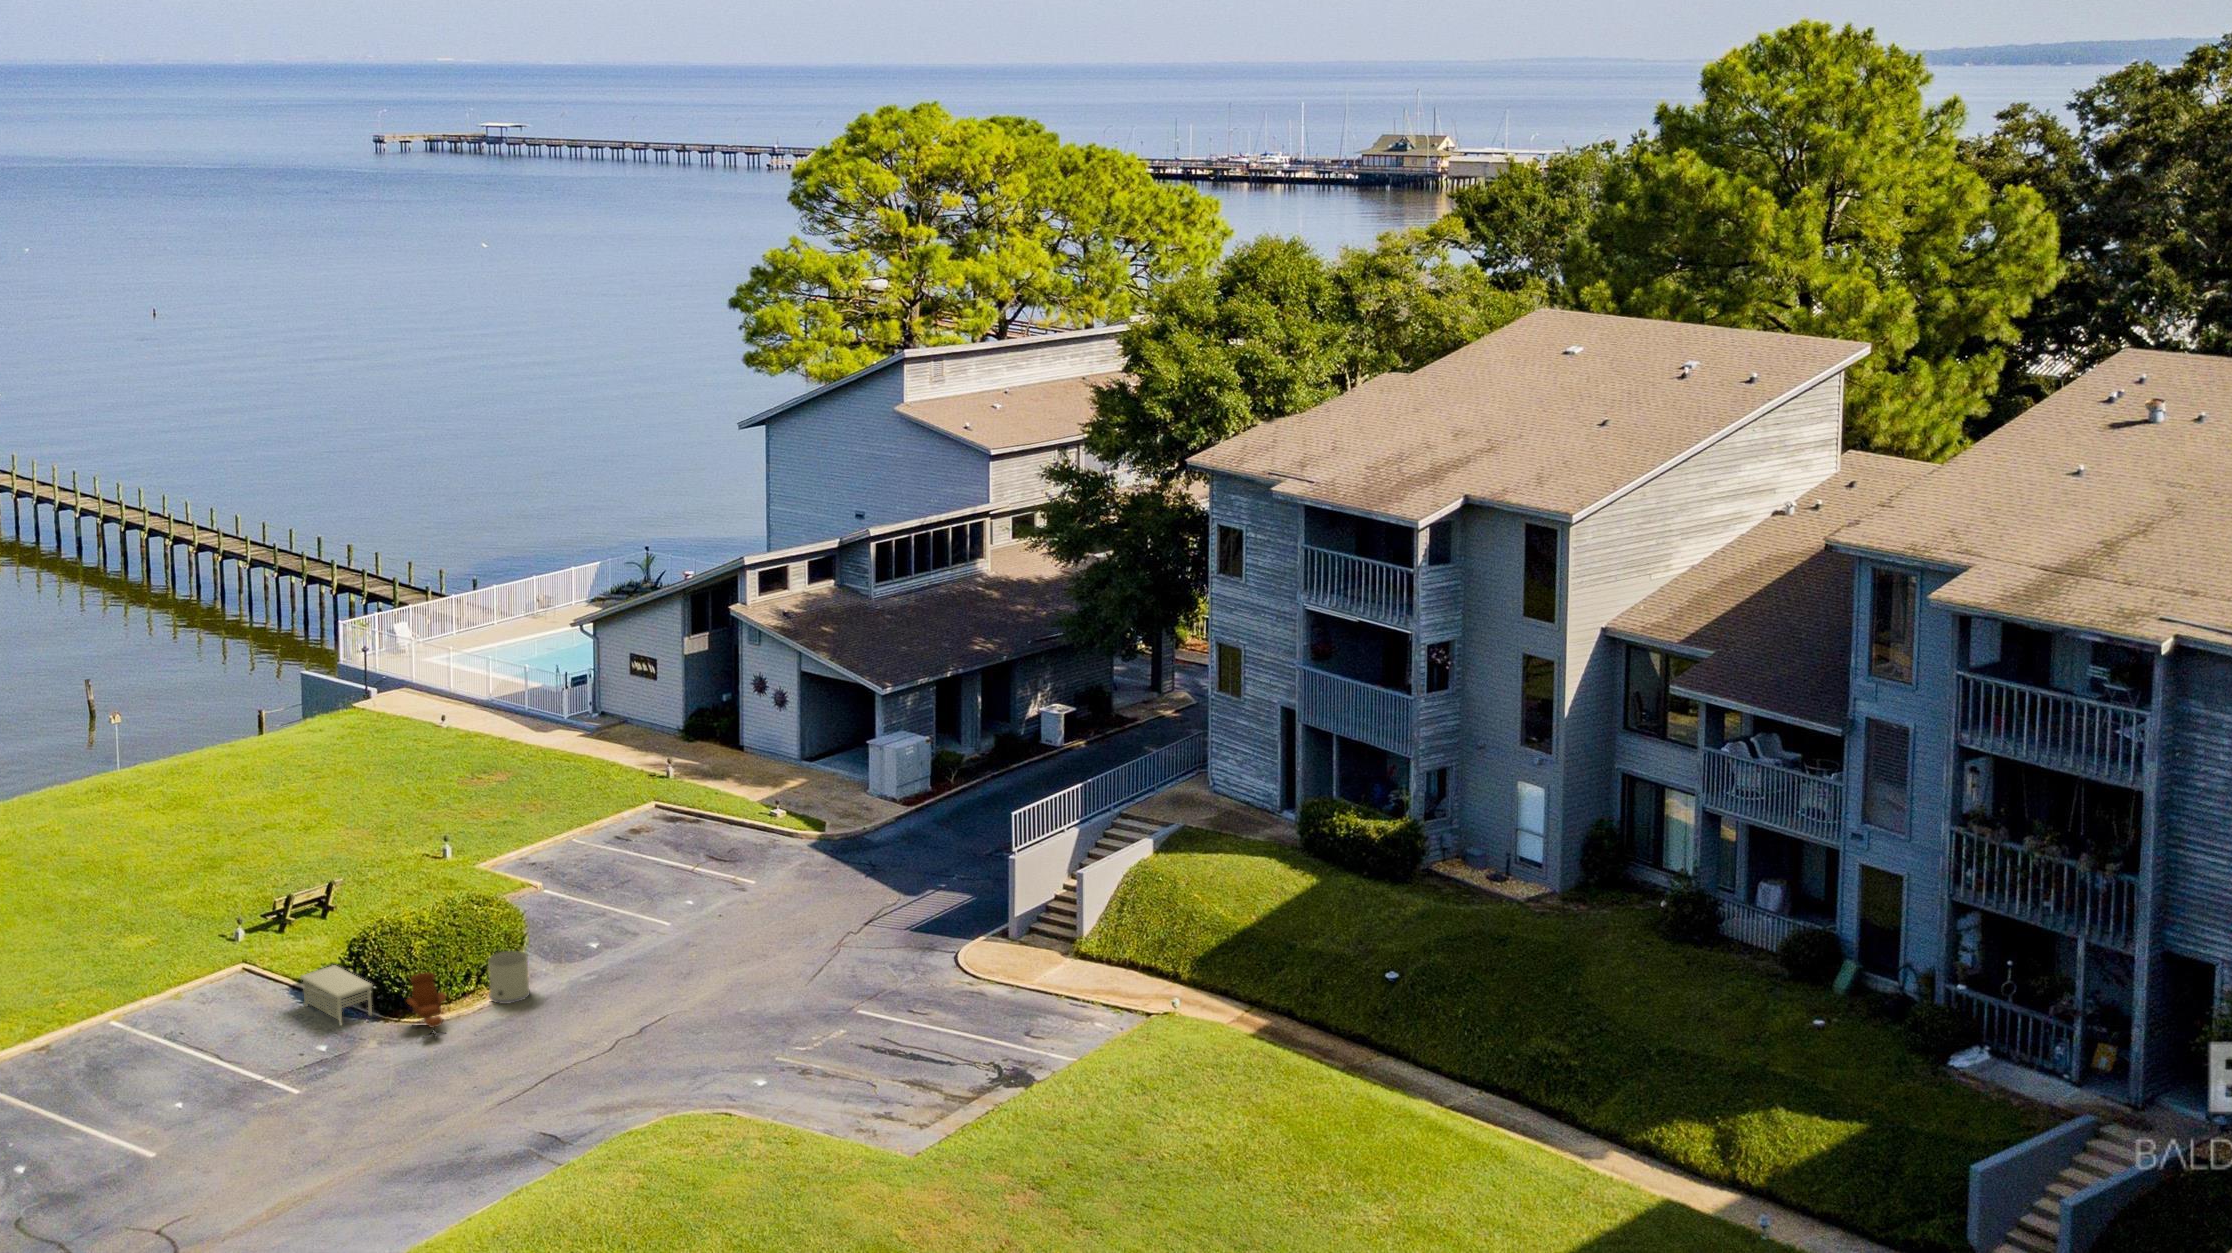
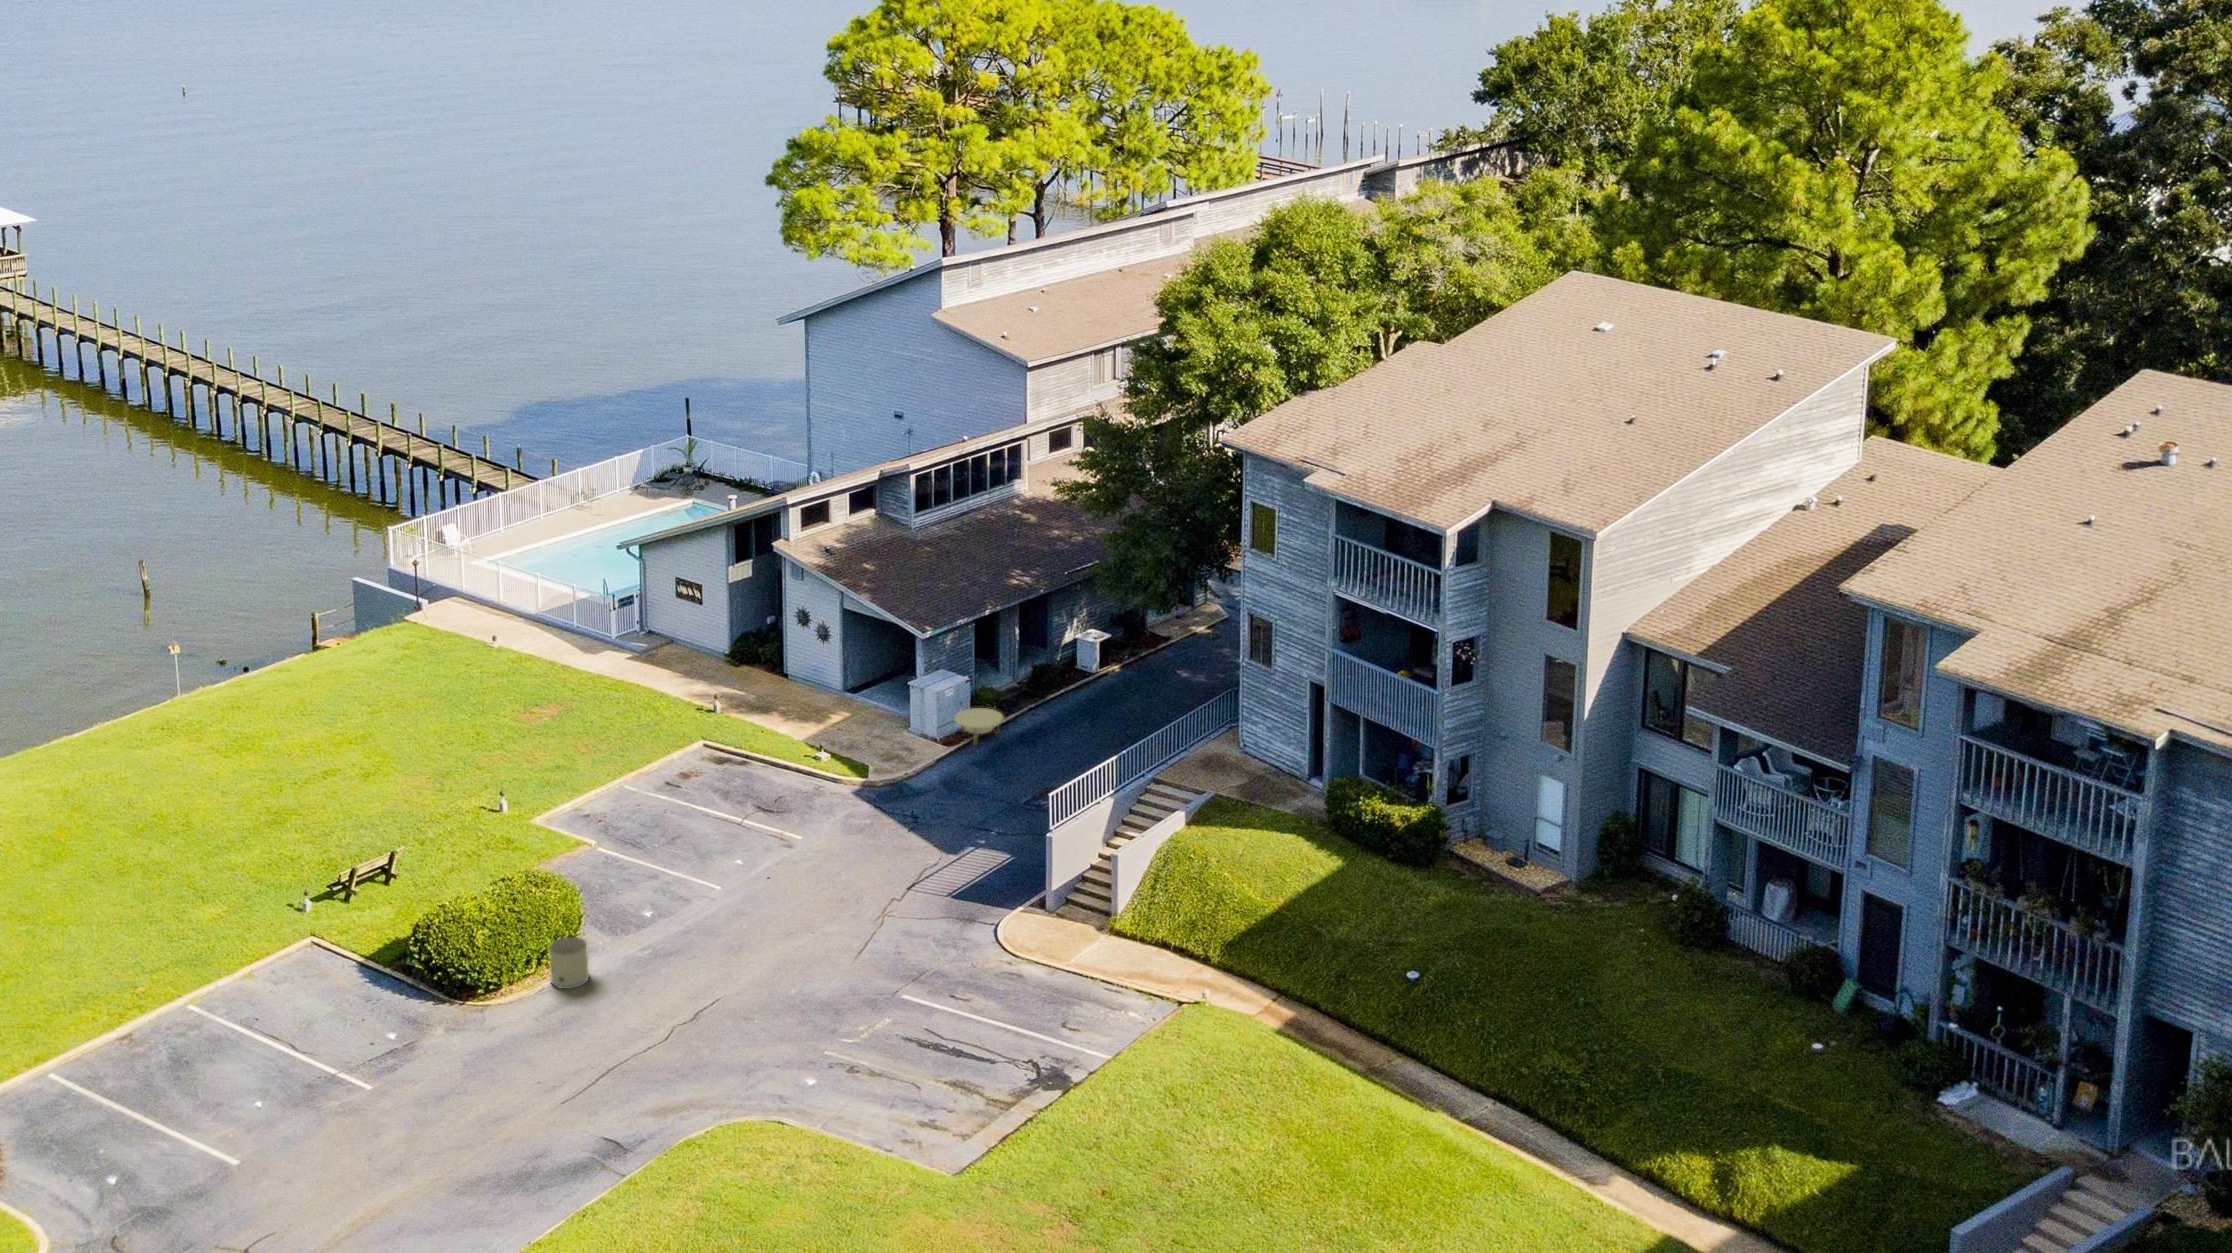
round table: none [915,763,966,798] -> present [954,708,1003,745]
storage bench: present [301,965,372,1025] -> none [370,949,440,1014]
lounge chair: present [407,972,446,1035] -> none [472,963,511,1032]

